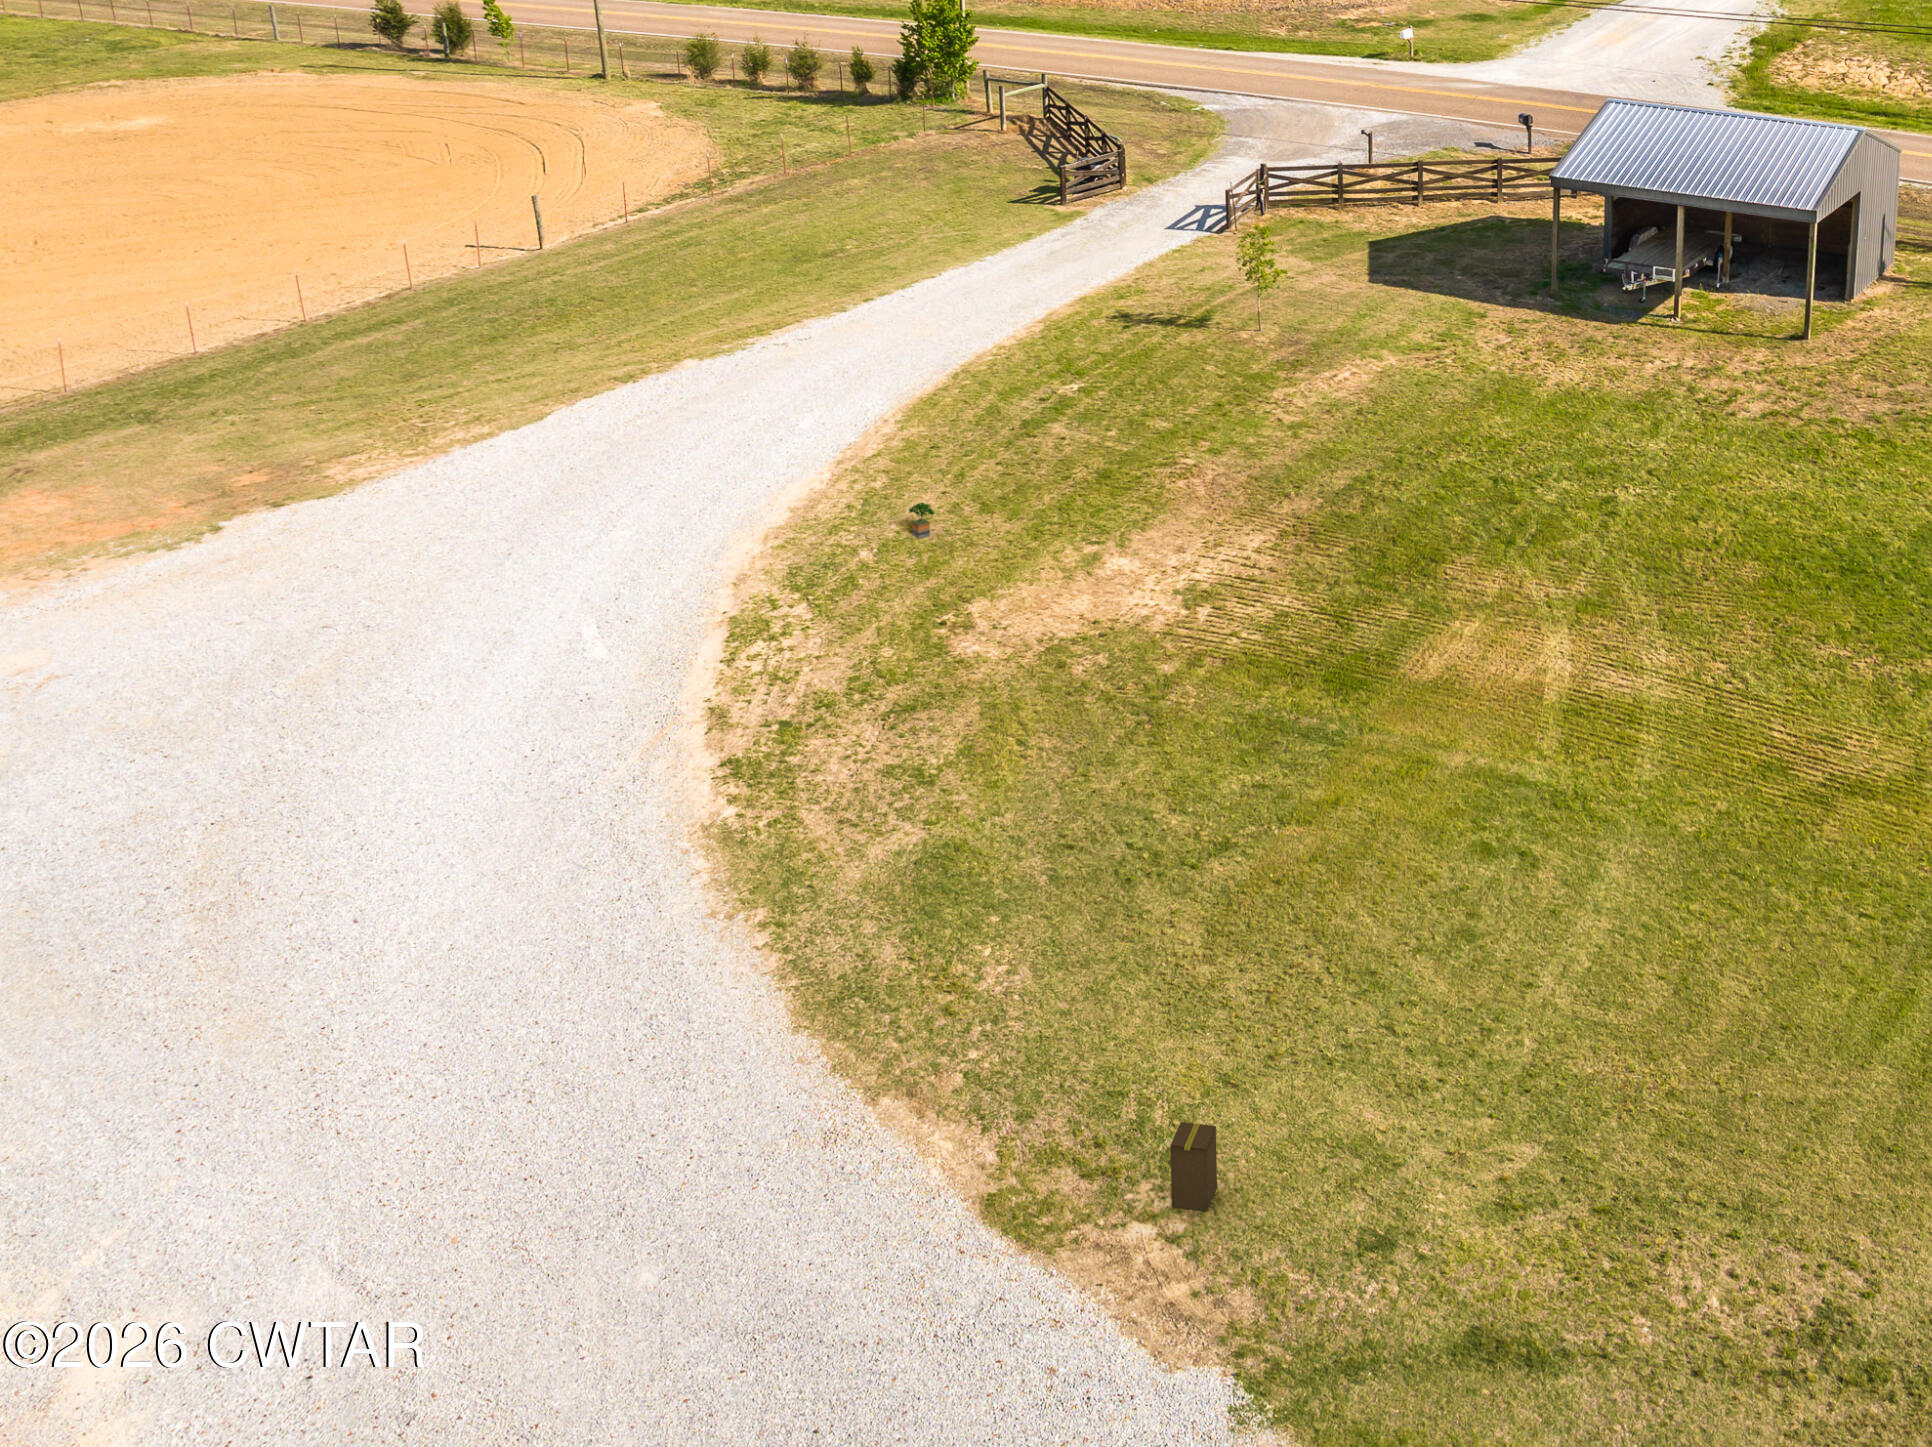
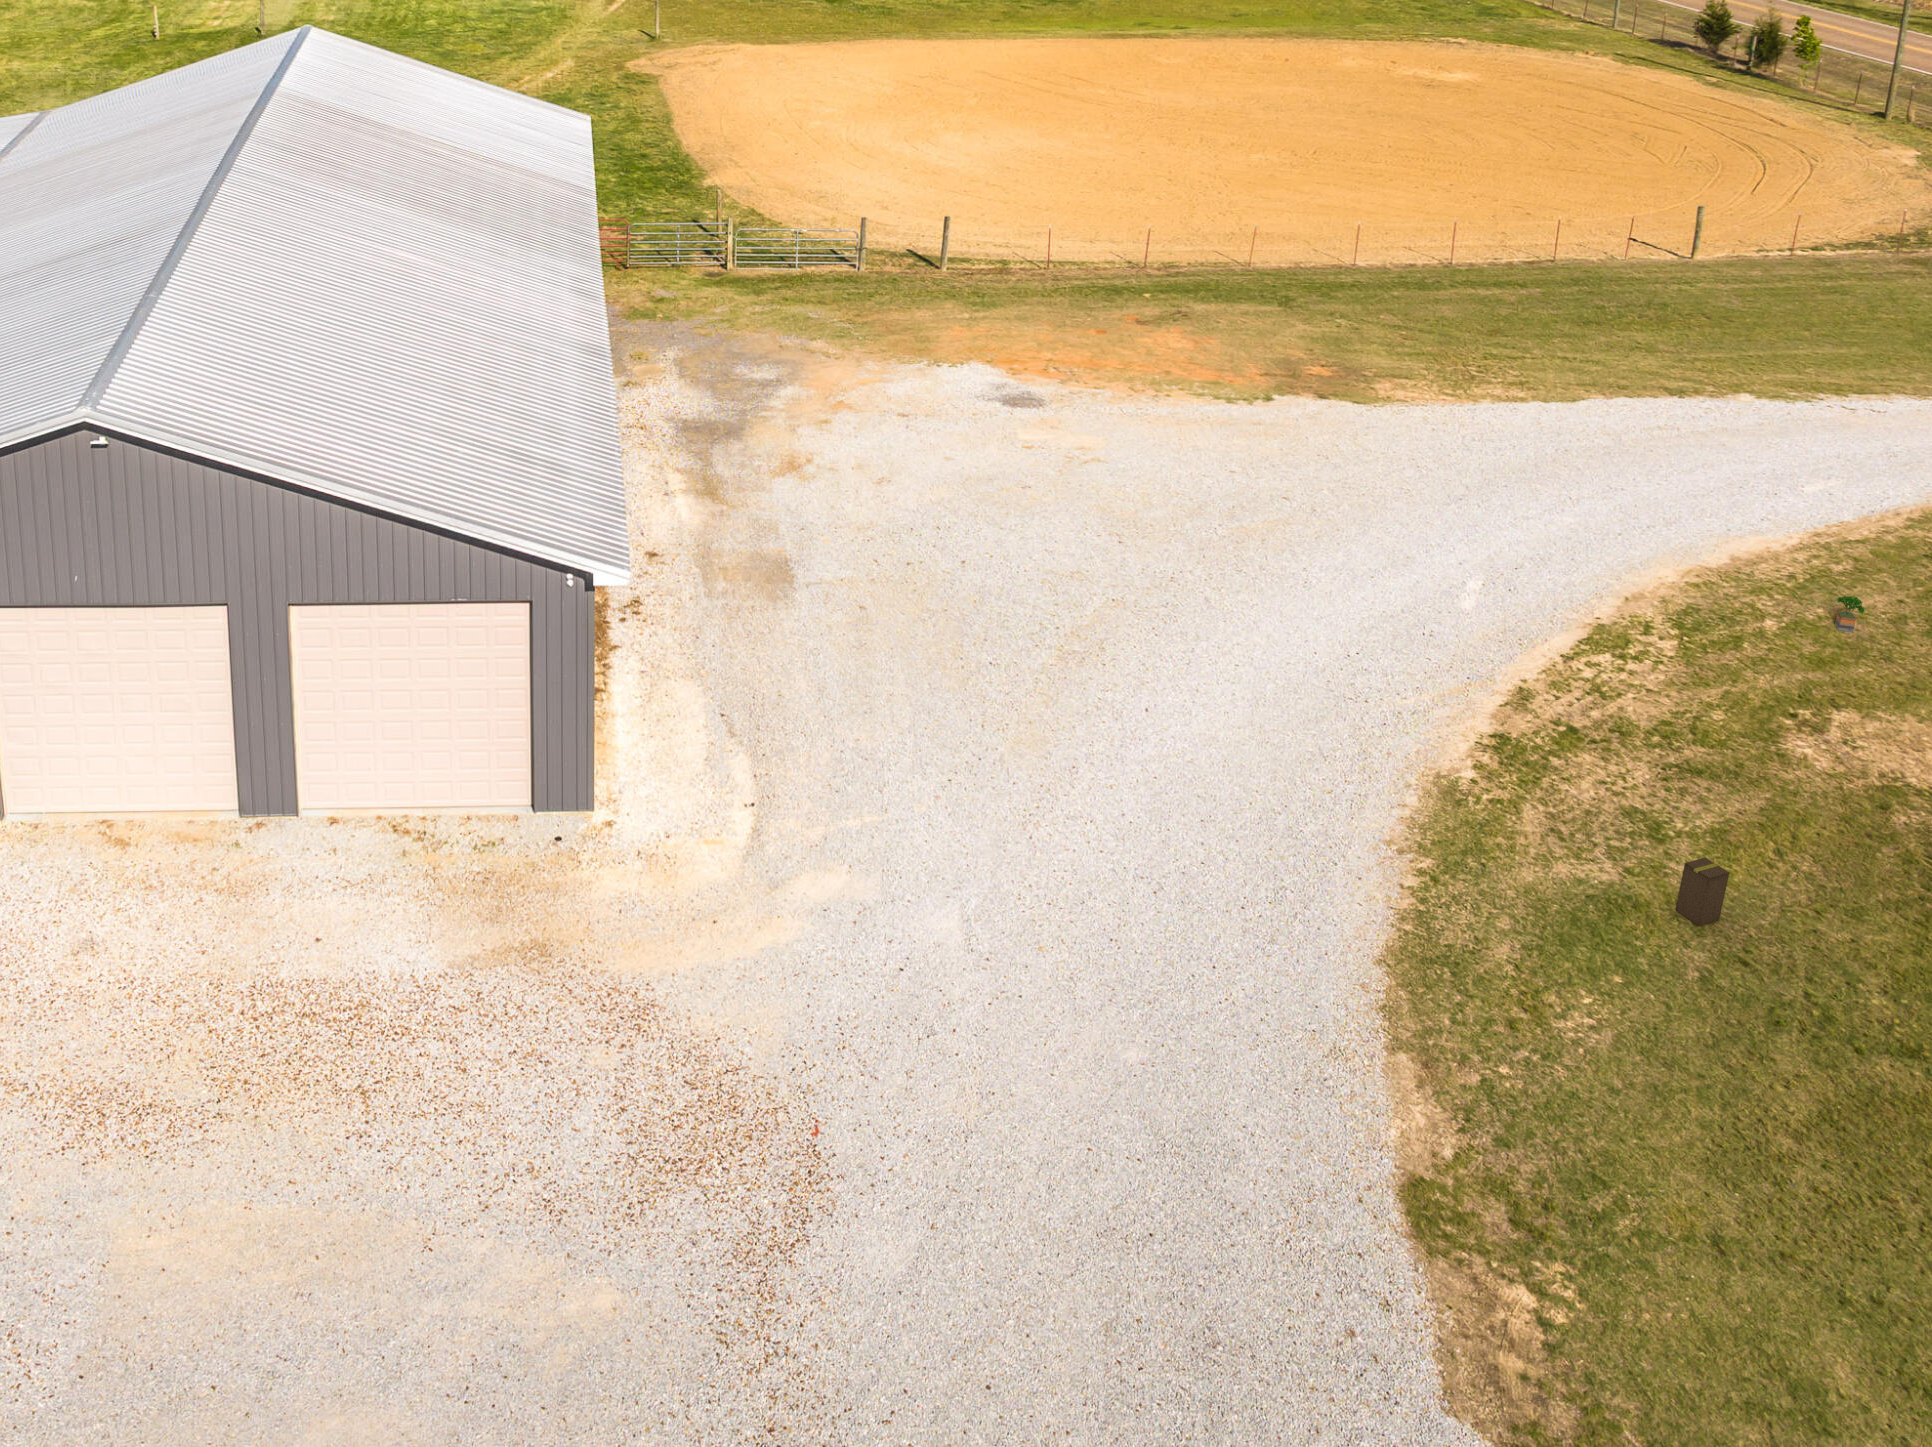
cardboard box: present [1170,1122,1217,1212] -> present [1675,858,1729,926]

